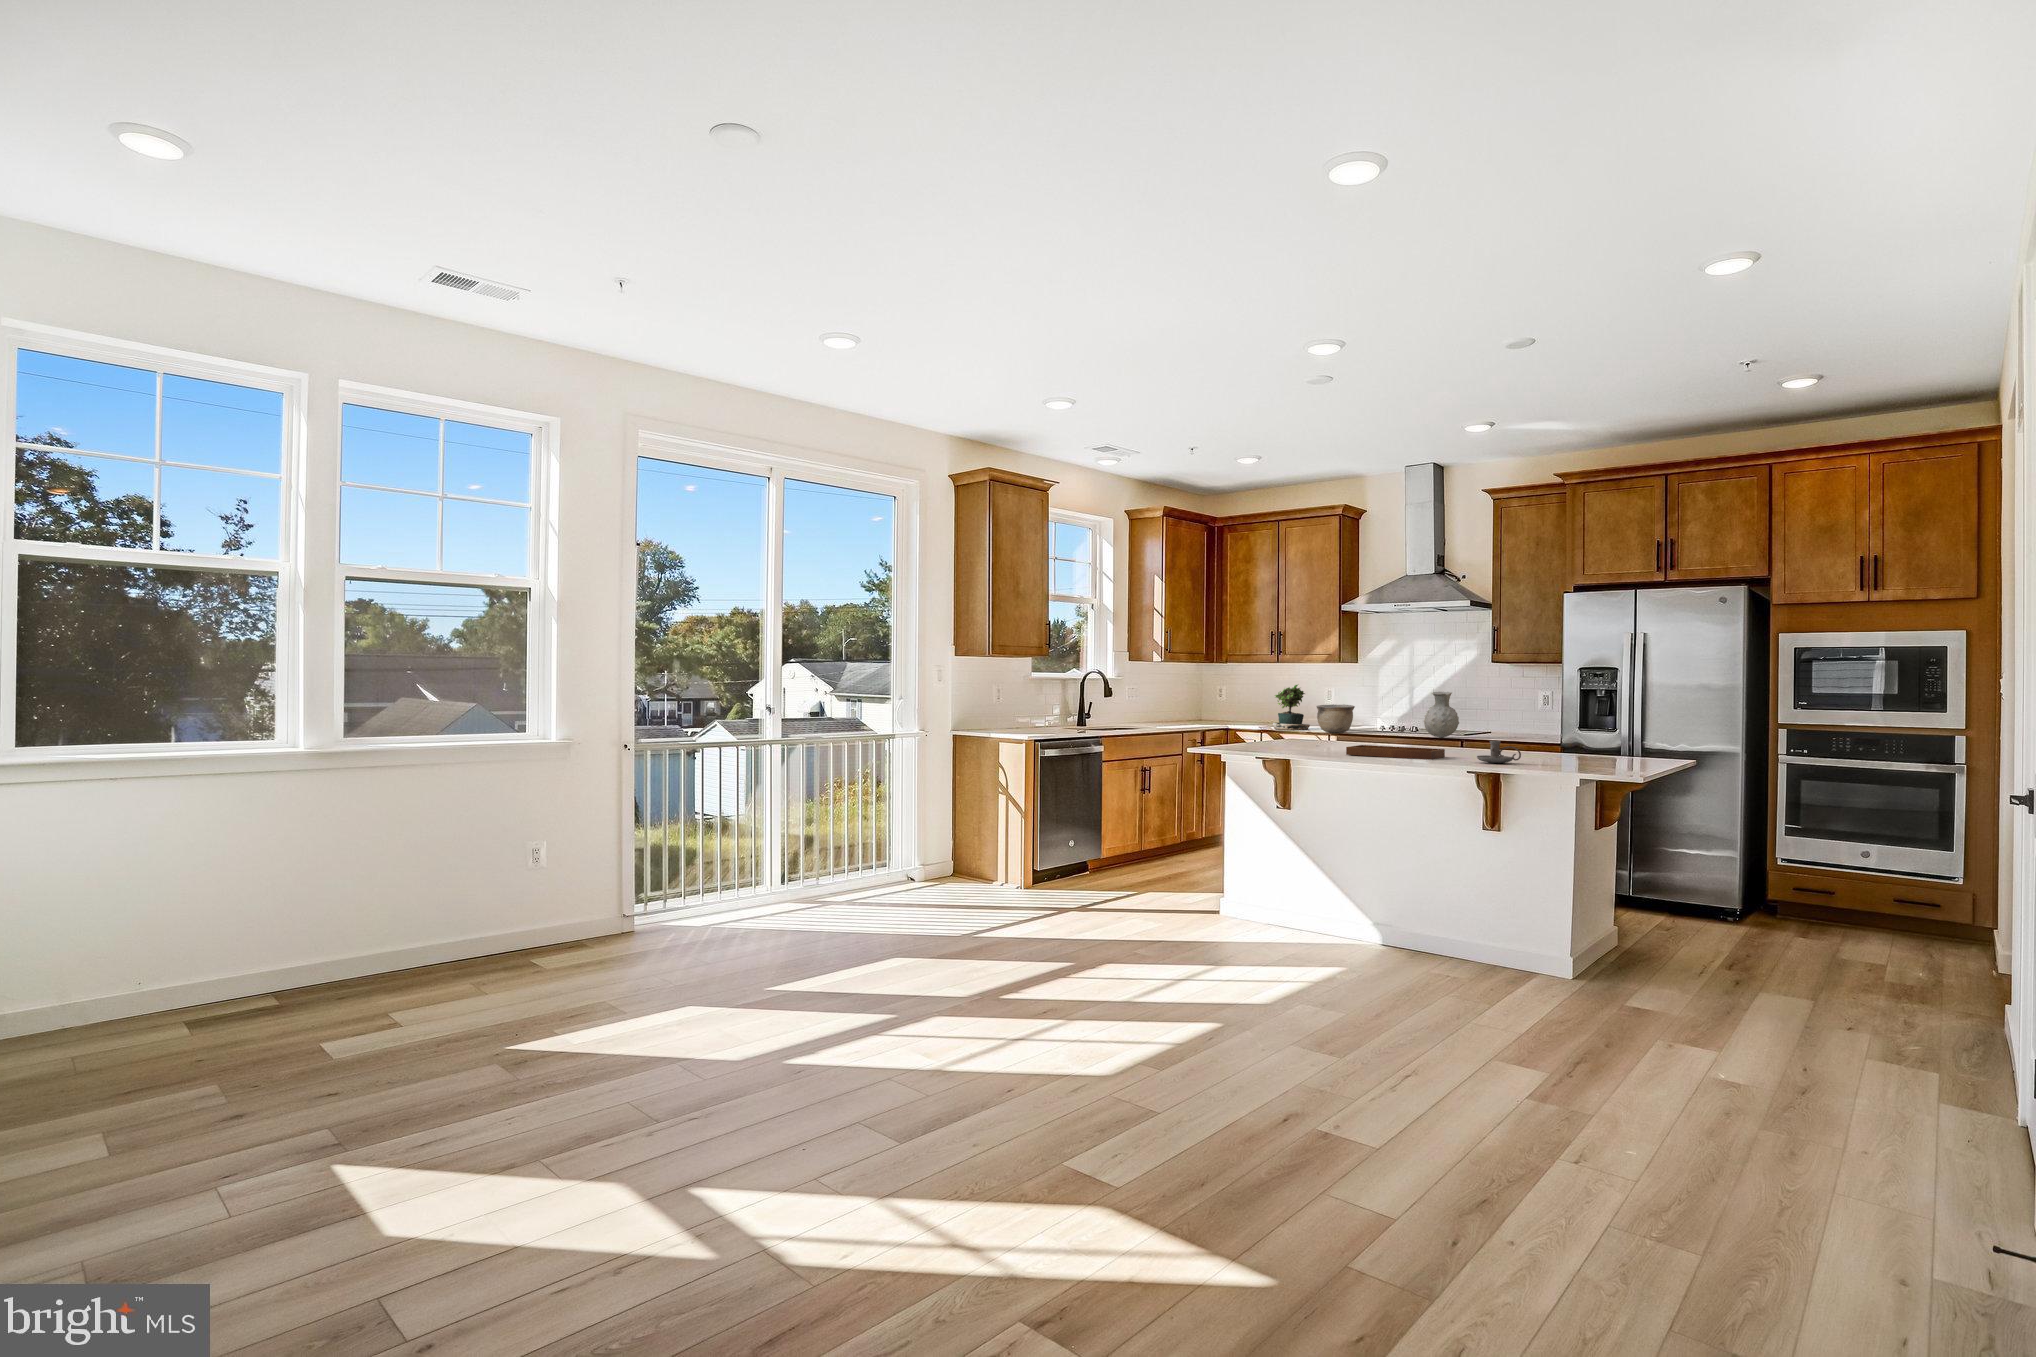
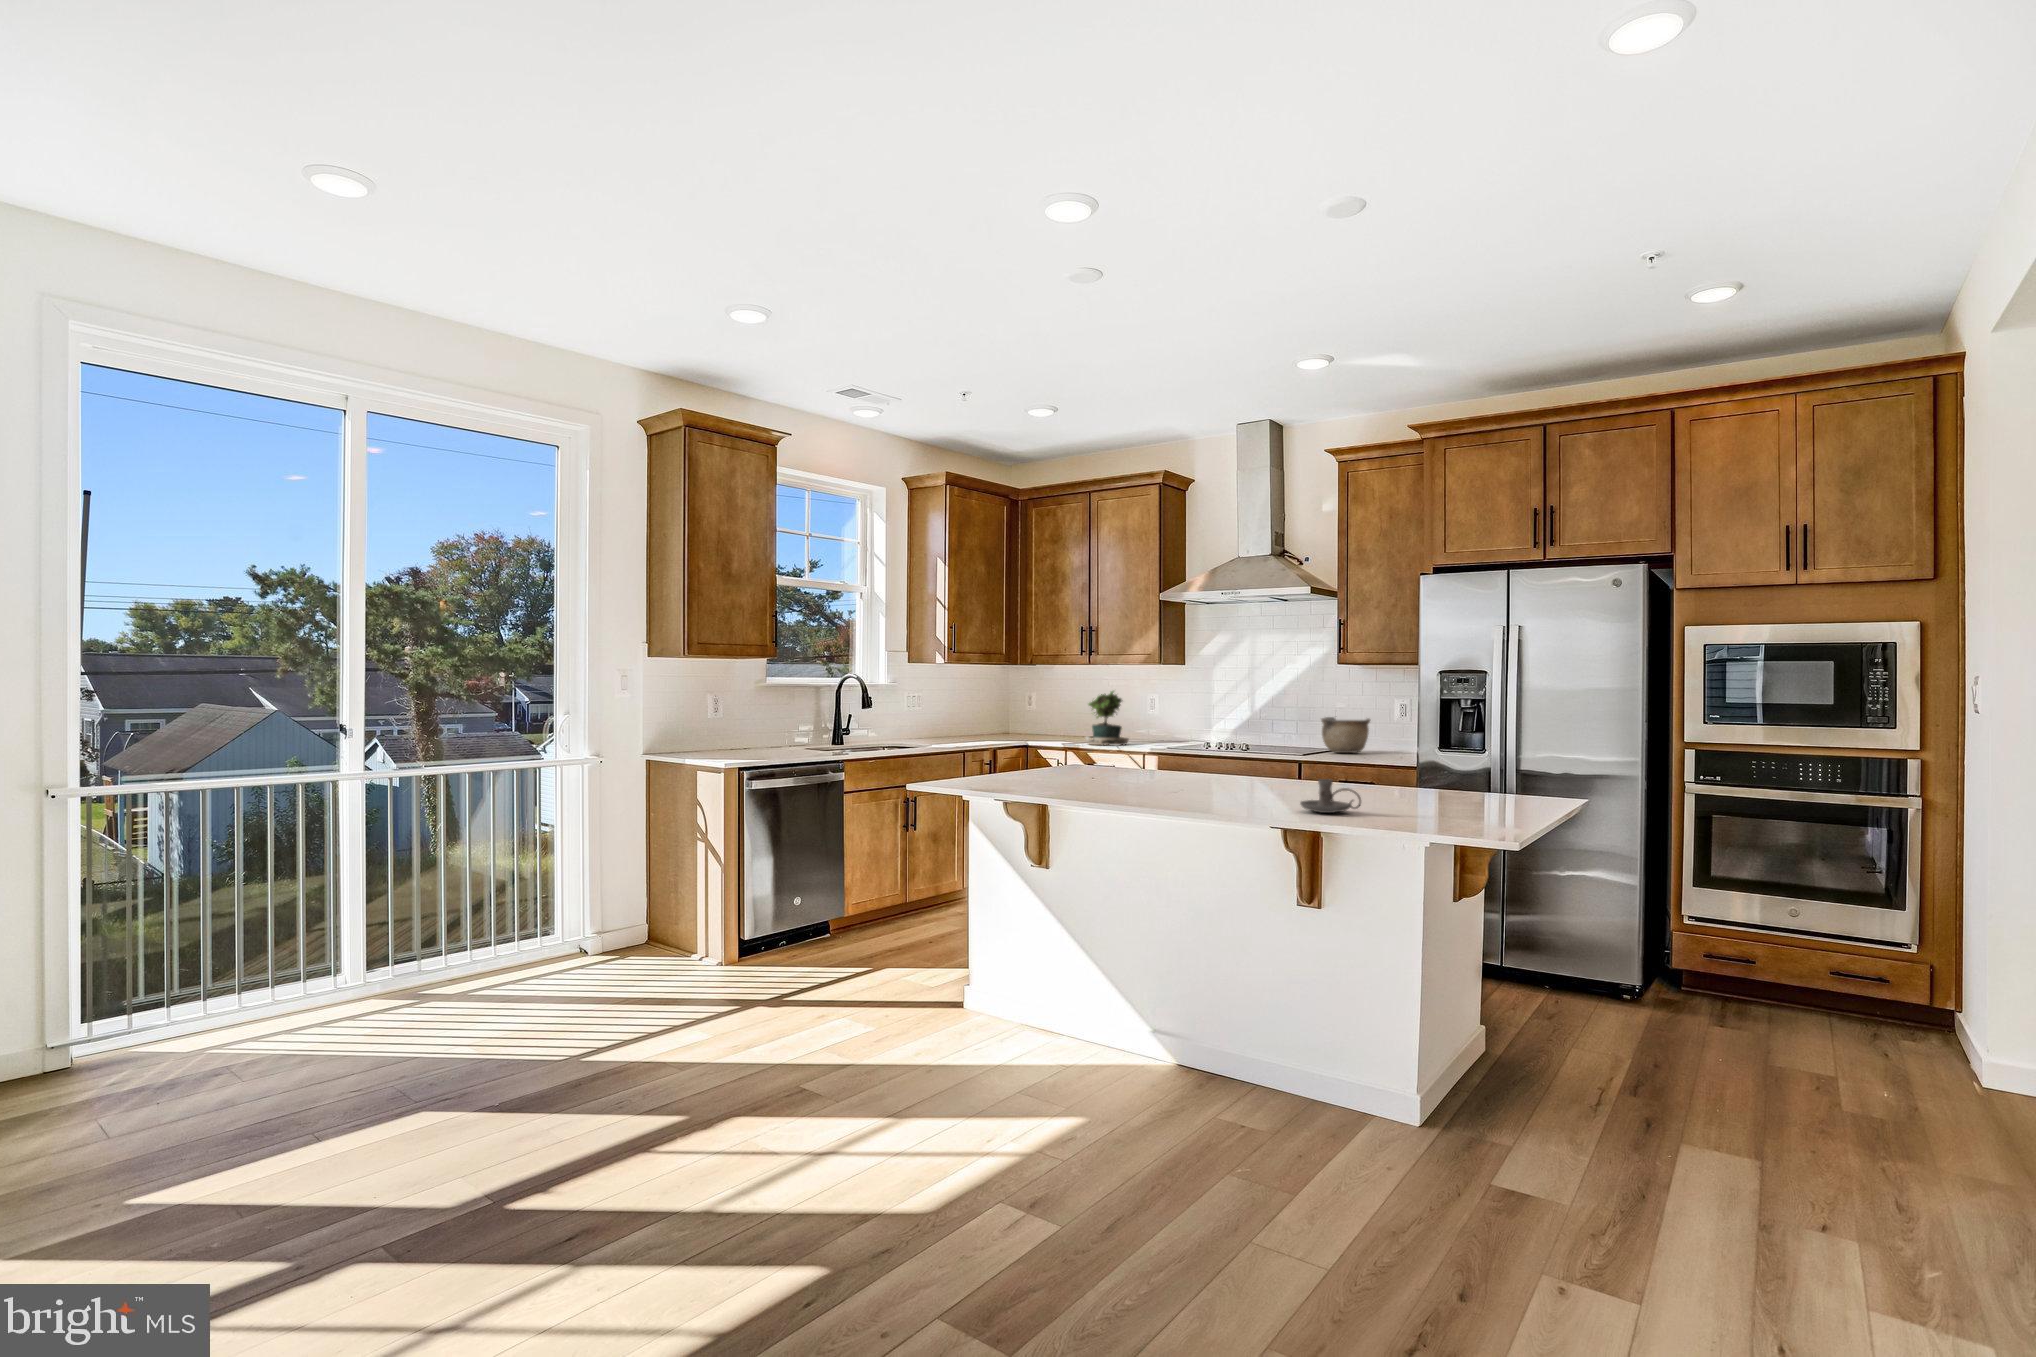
vase: present [1424,692,1459,738] -> none [1255,700,1297,757]
bowl: present [1316,704,1355,732] -> present [1321,717,1370,753]
tray: present [1346,727,1445,760] -> none [1127,756,1261,805]

